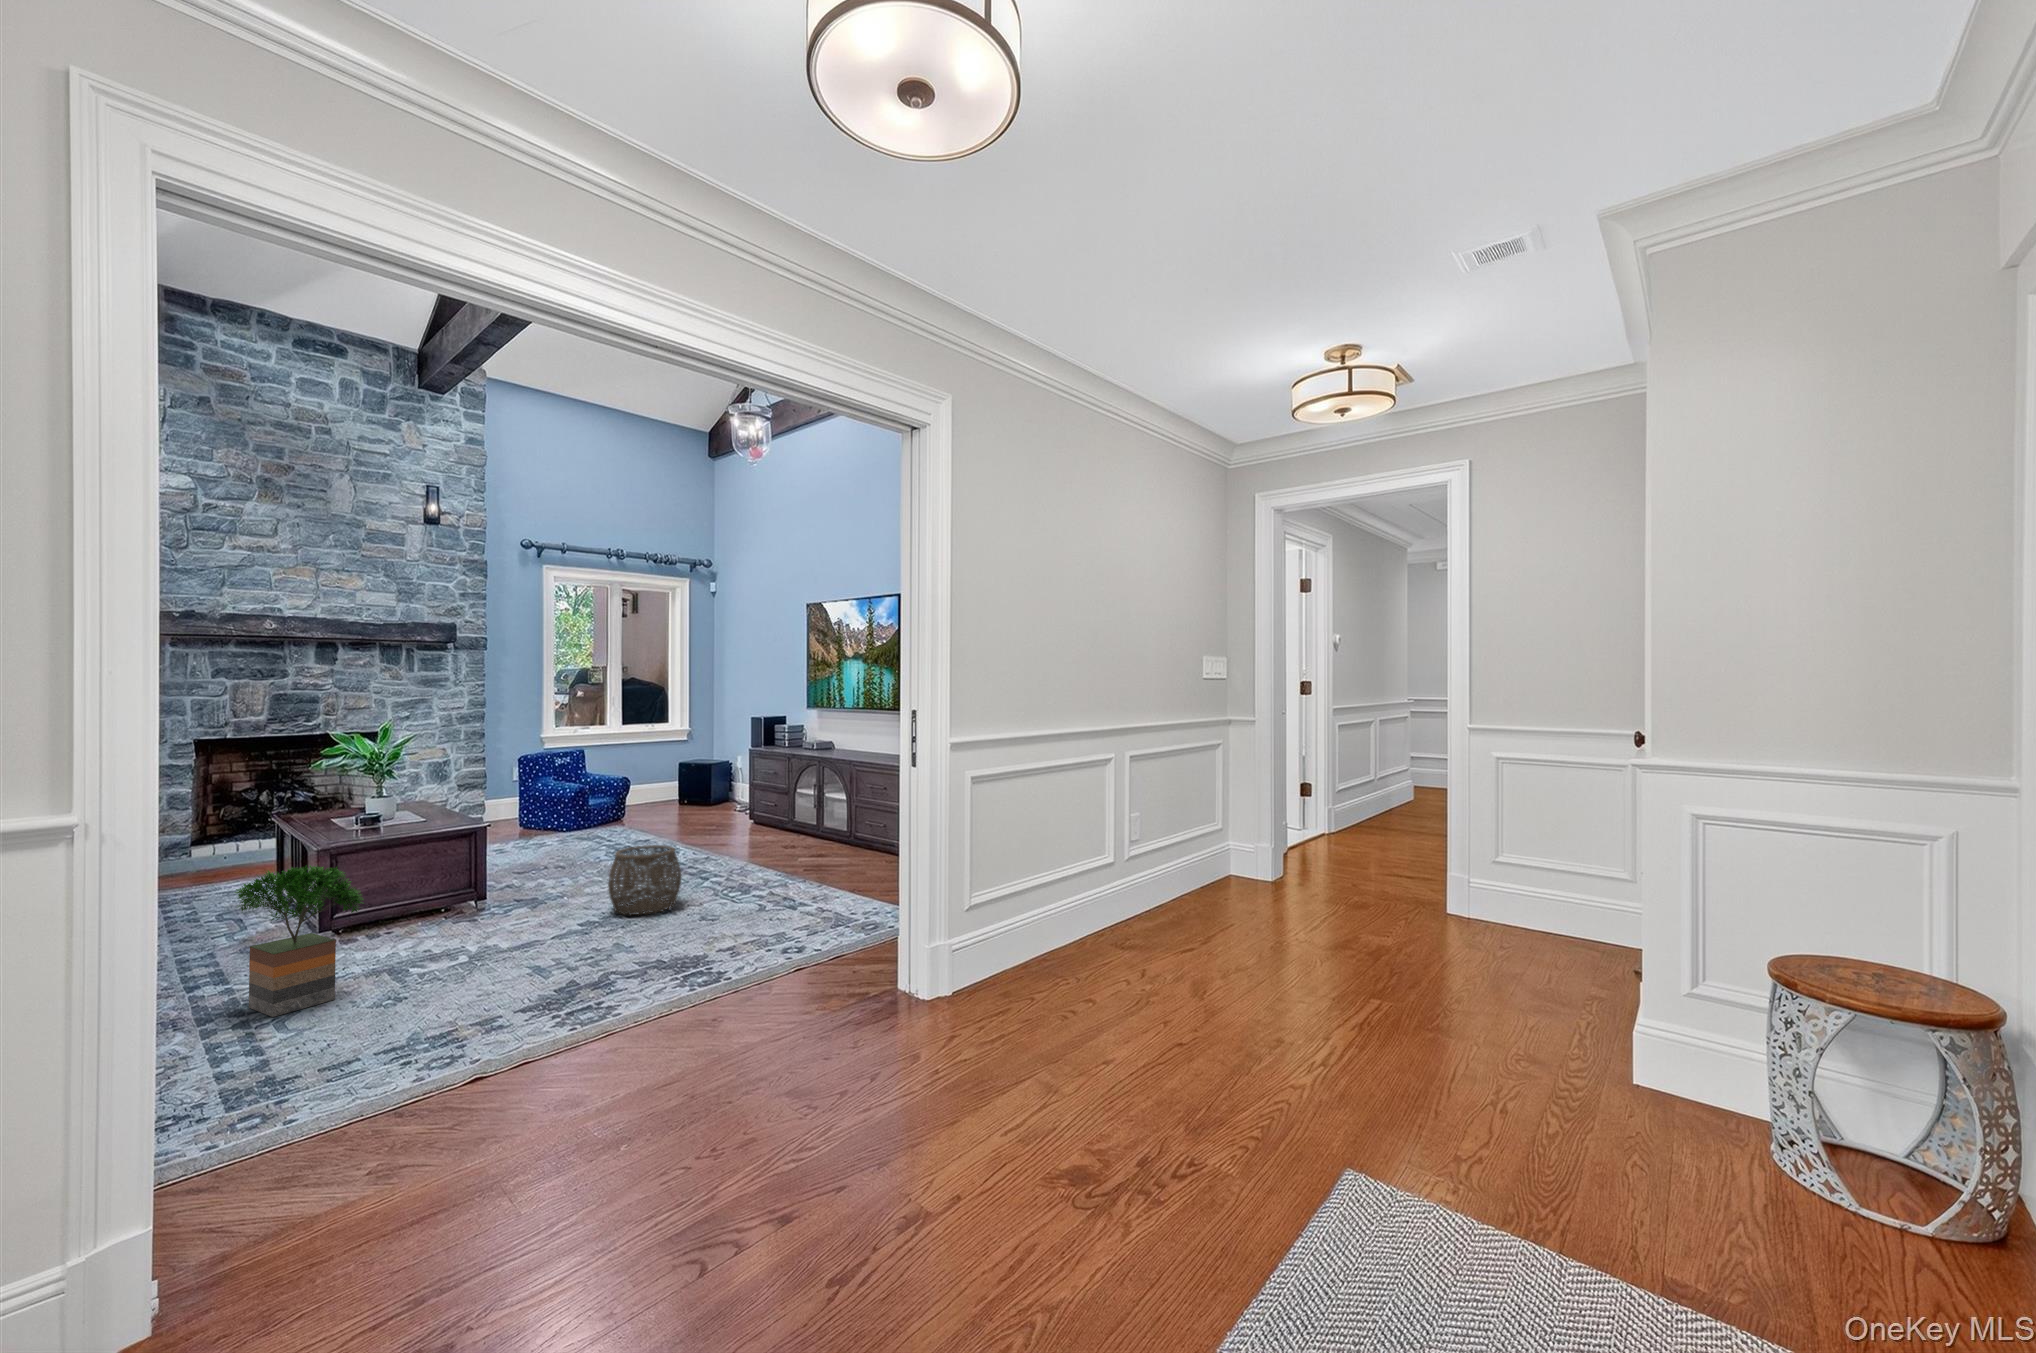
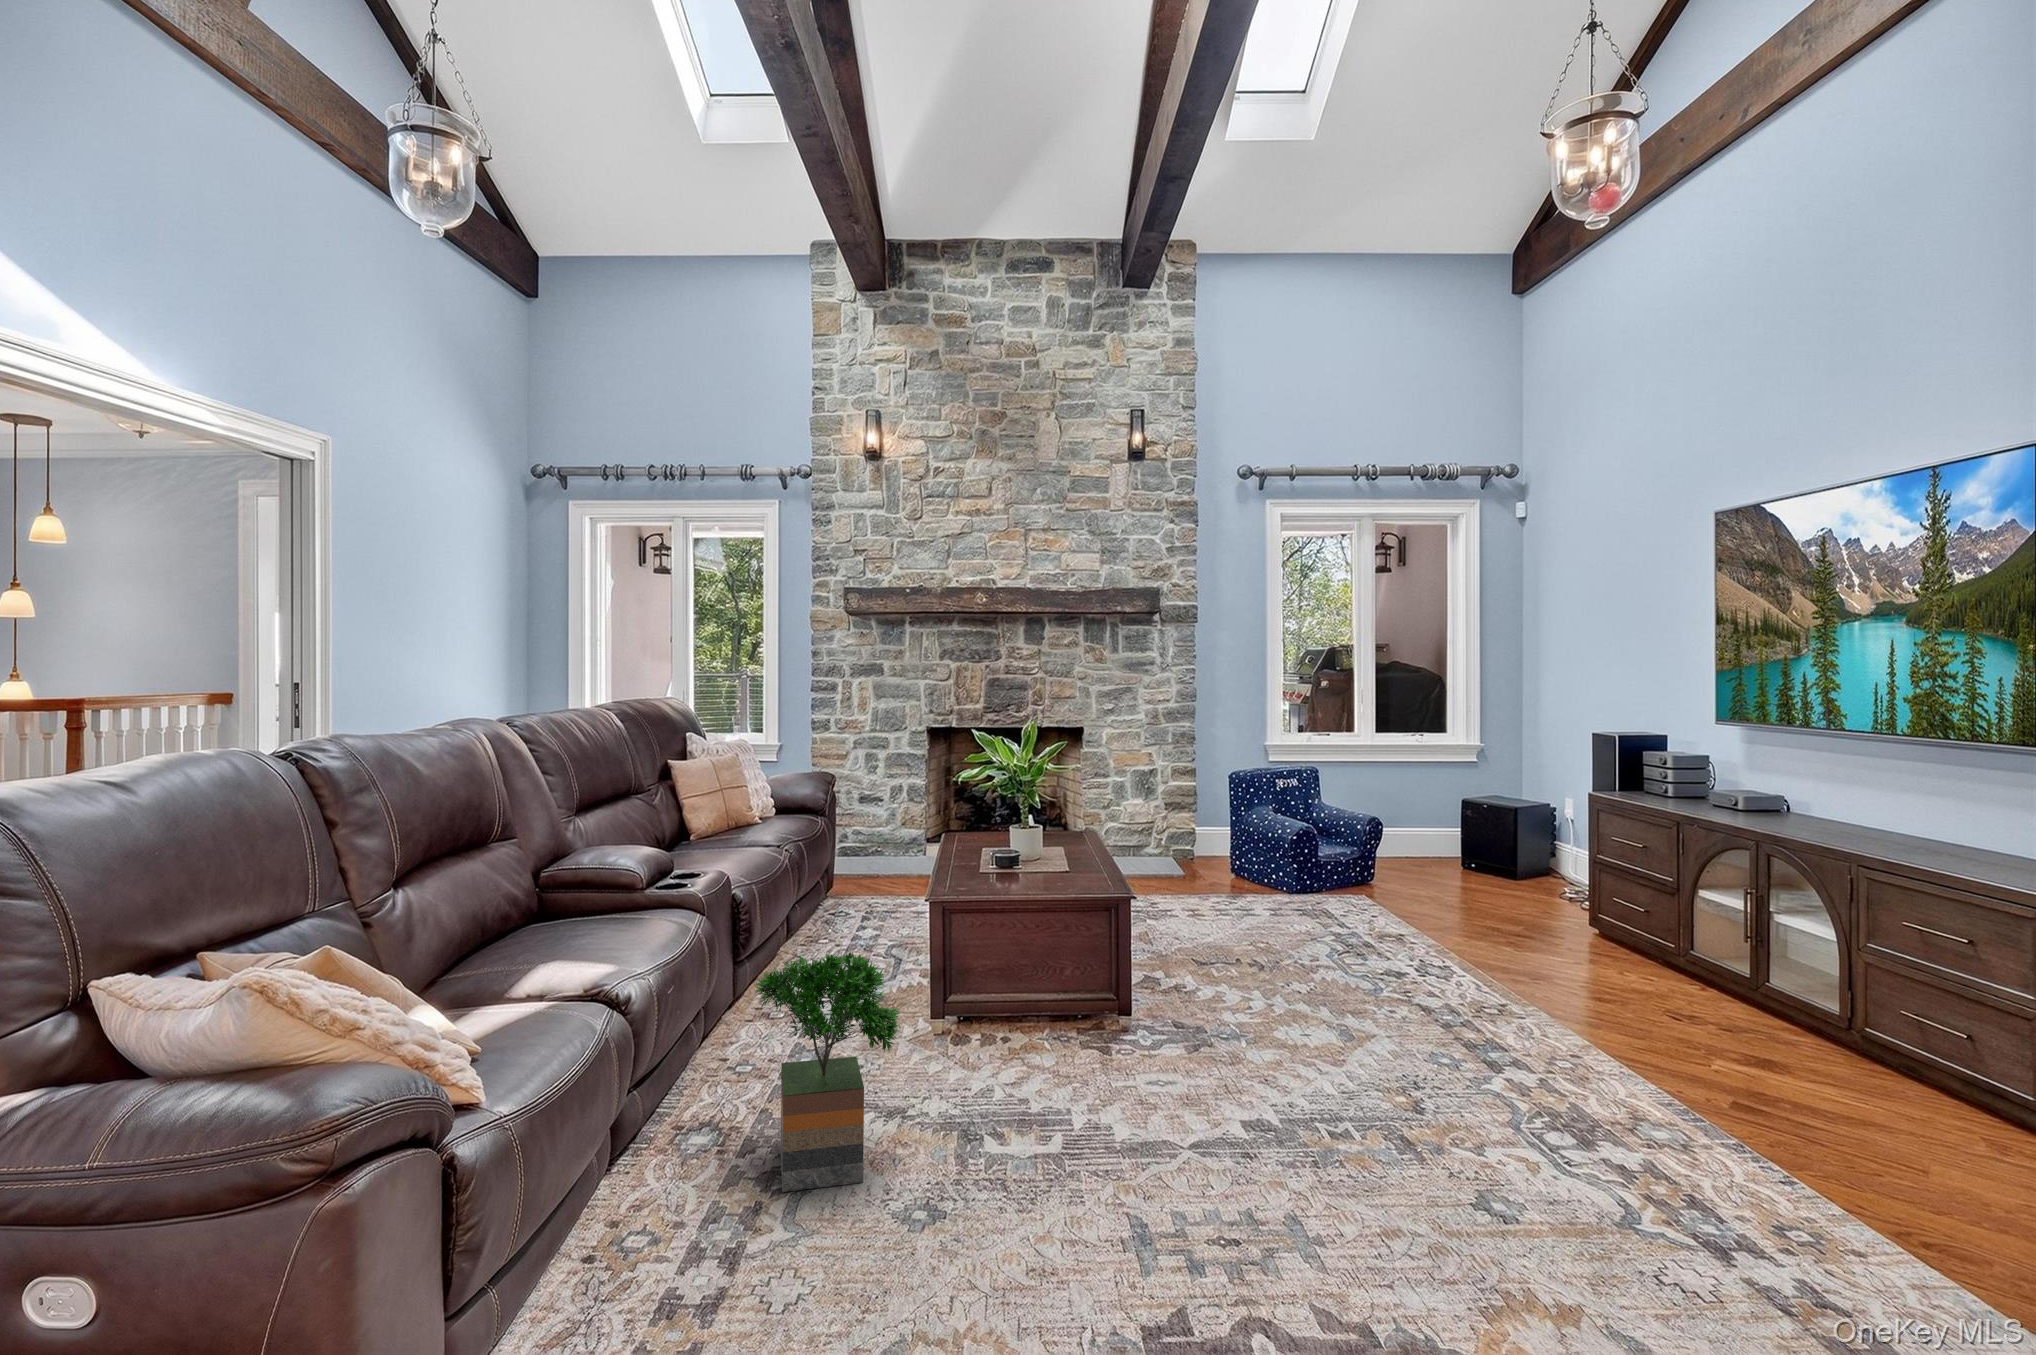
woven basket: present [608,845,681,915] -> none [1299,986,1441,1141]

